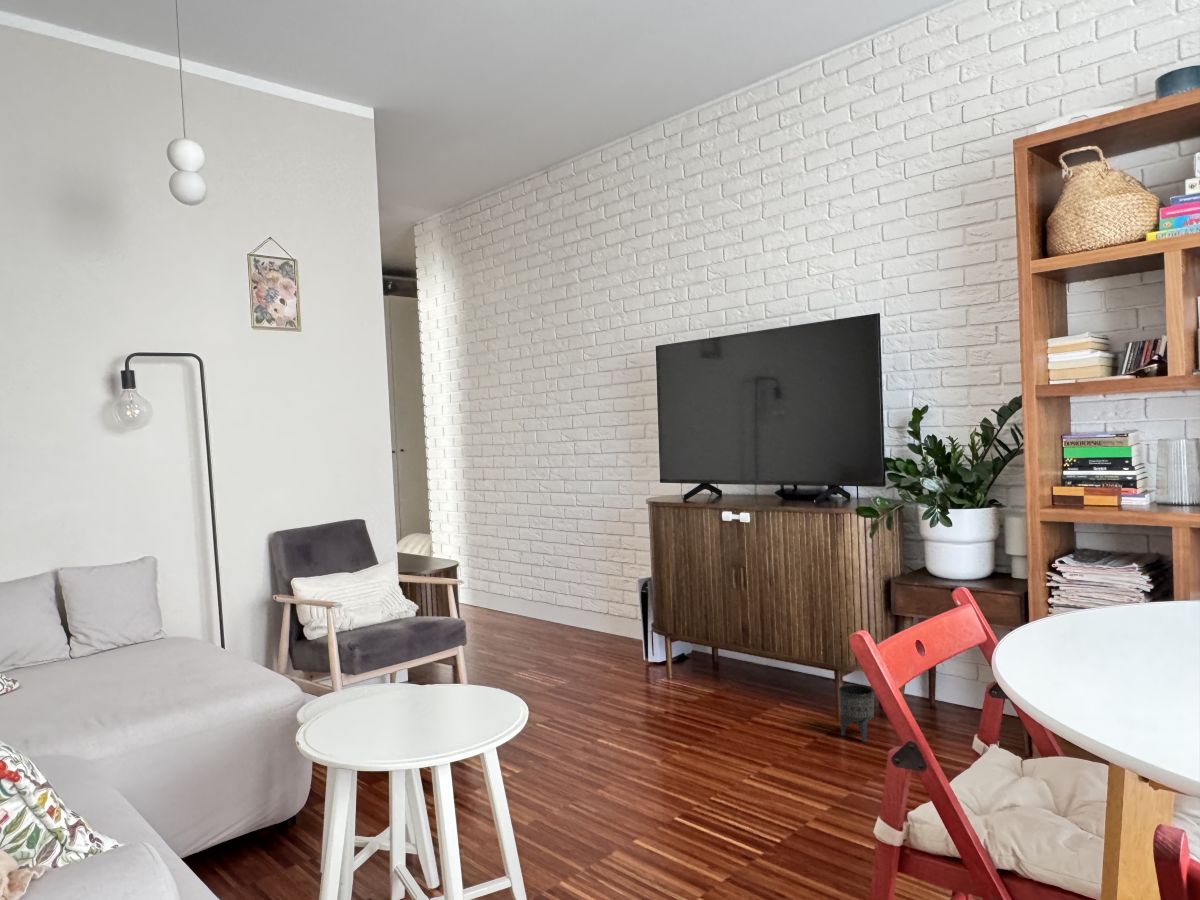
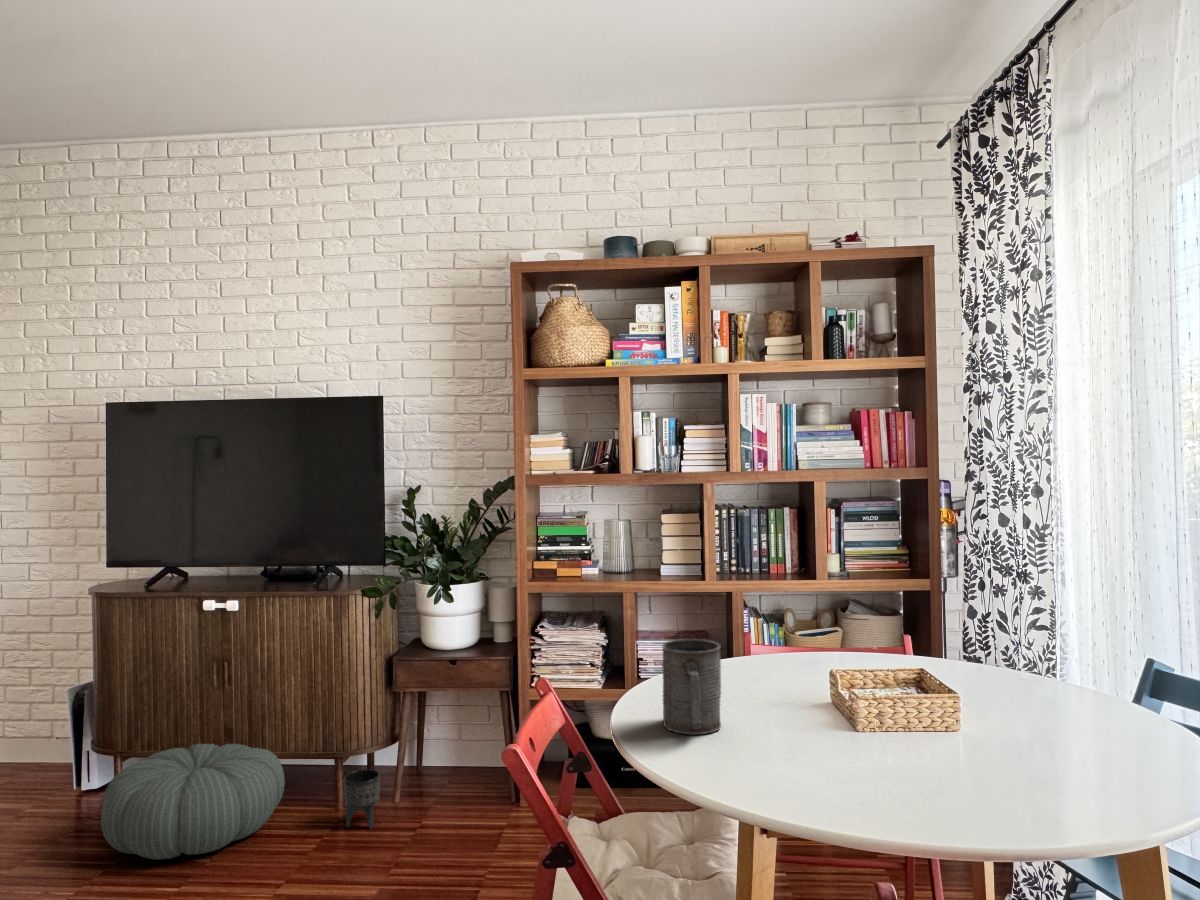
mug: none [1065,536,1151,649] -> present [662,639,721,734]
pouf: none [646,636,791,725] -> present [101,744,285,859]

